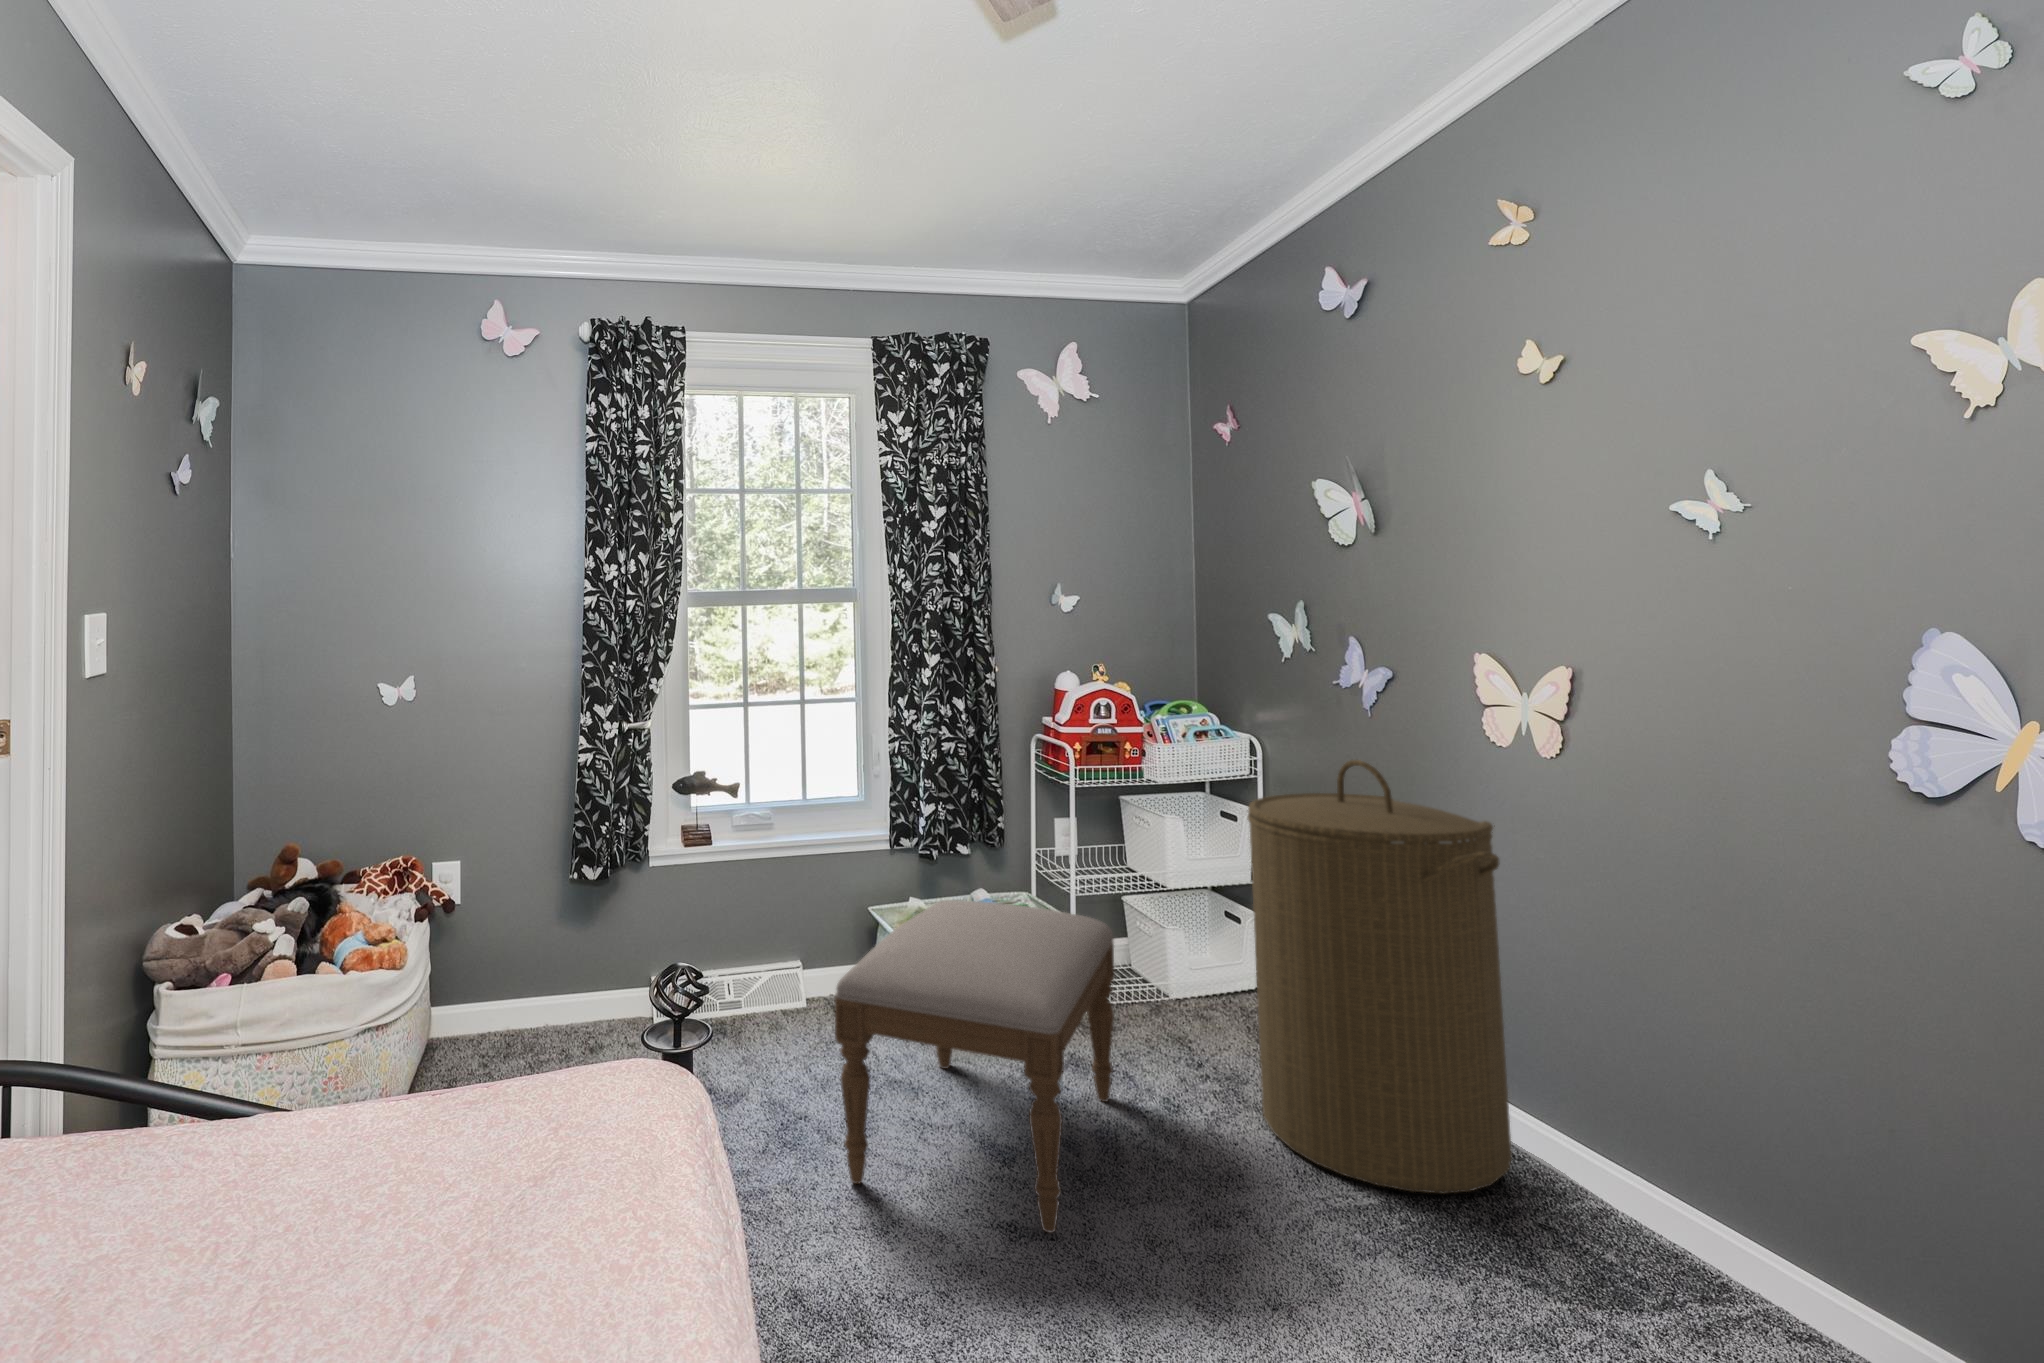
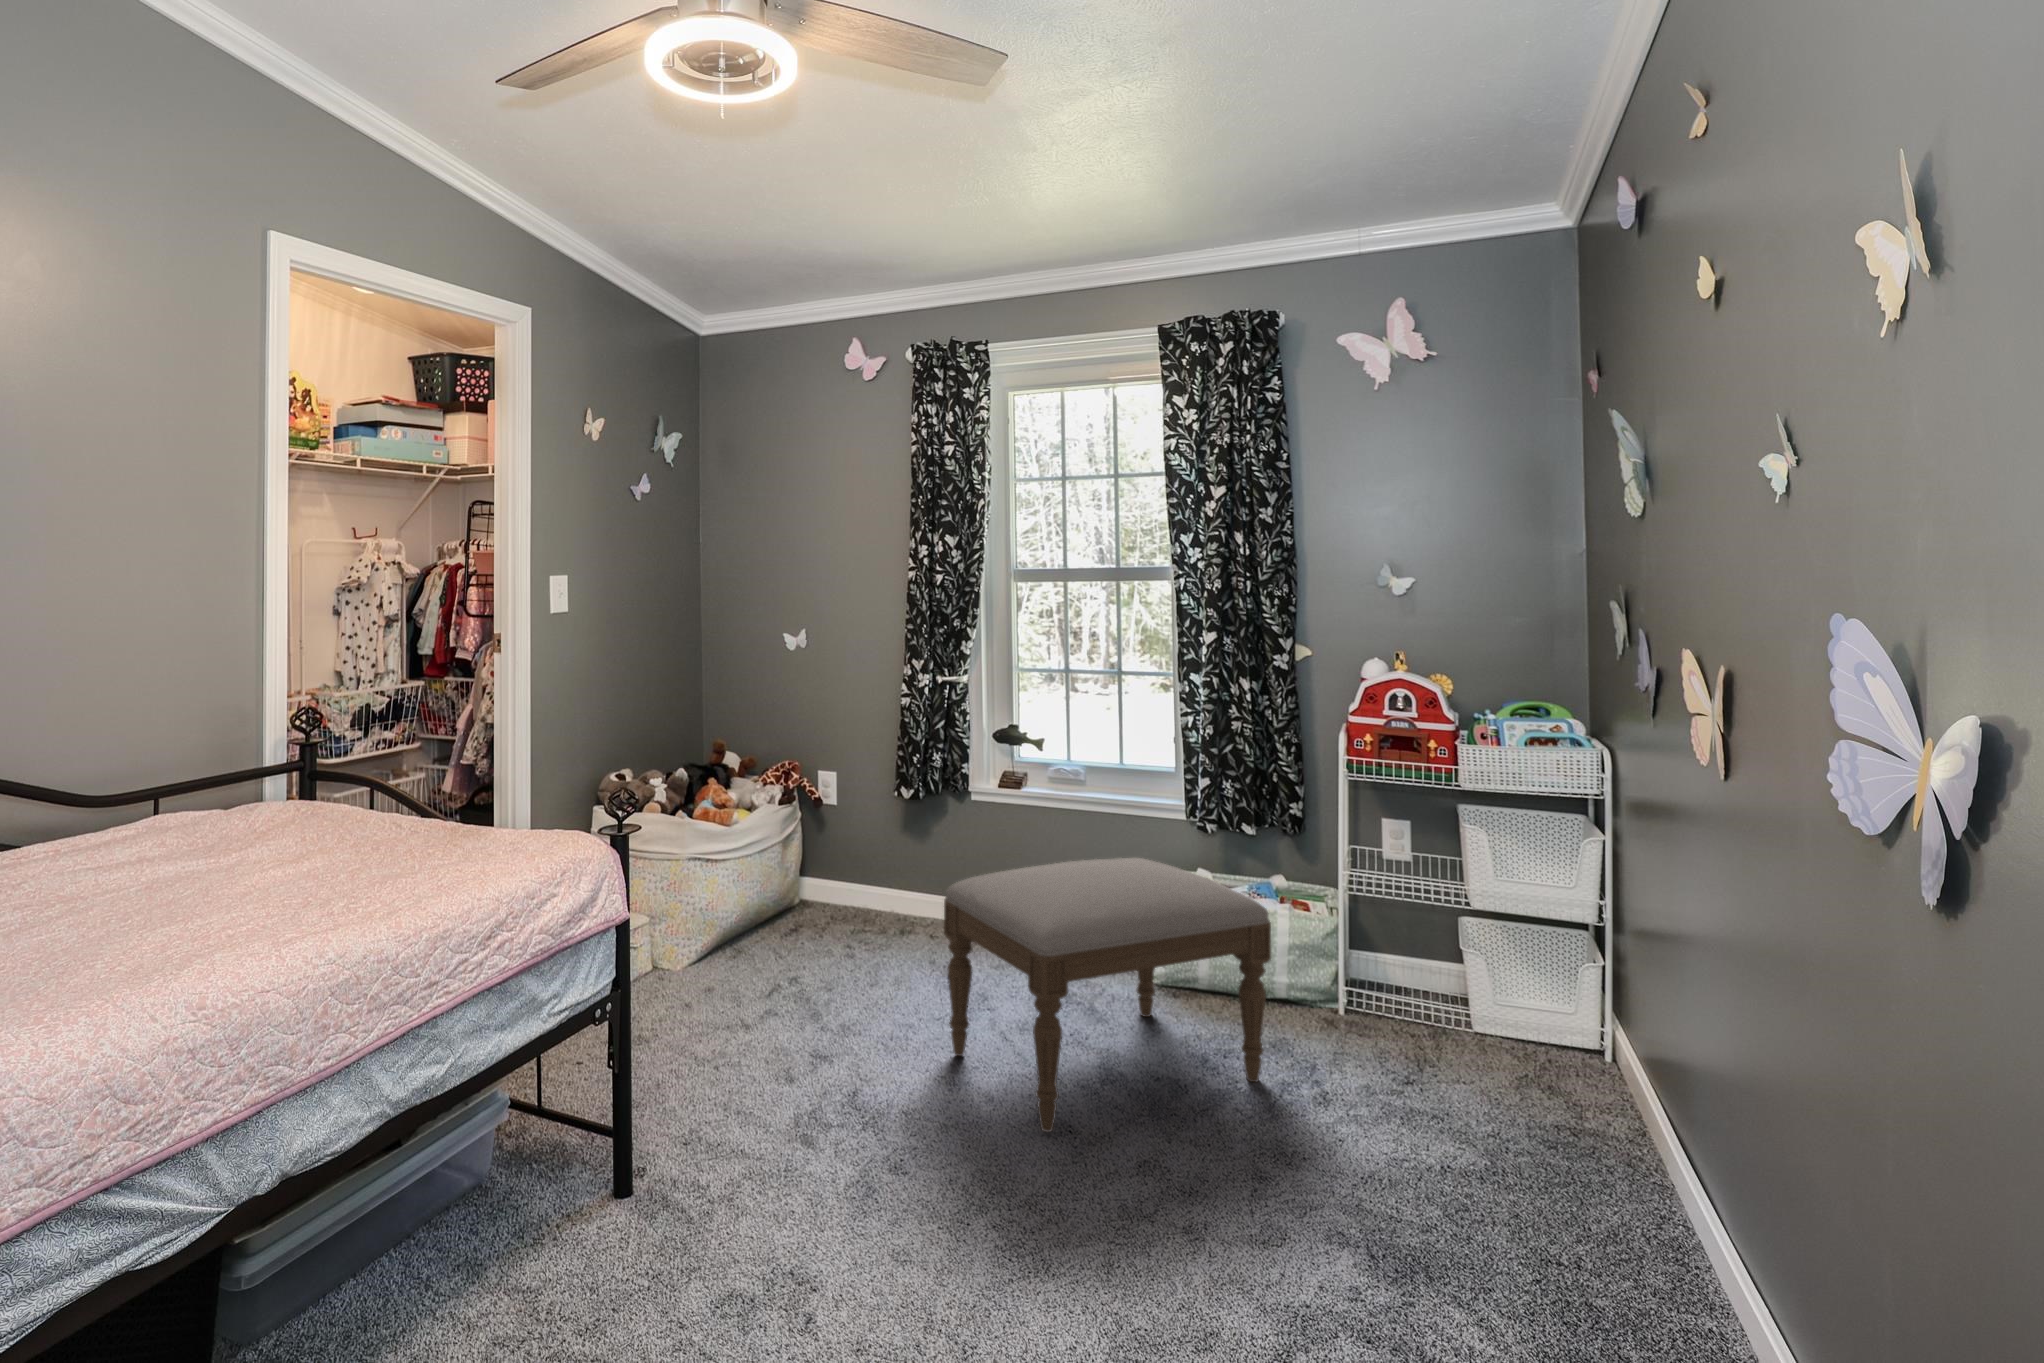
laundry hamper: present [1248,760,1512,1194] -> none [1368,765,1675,1287]

